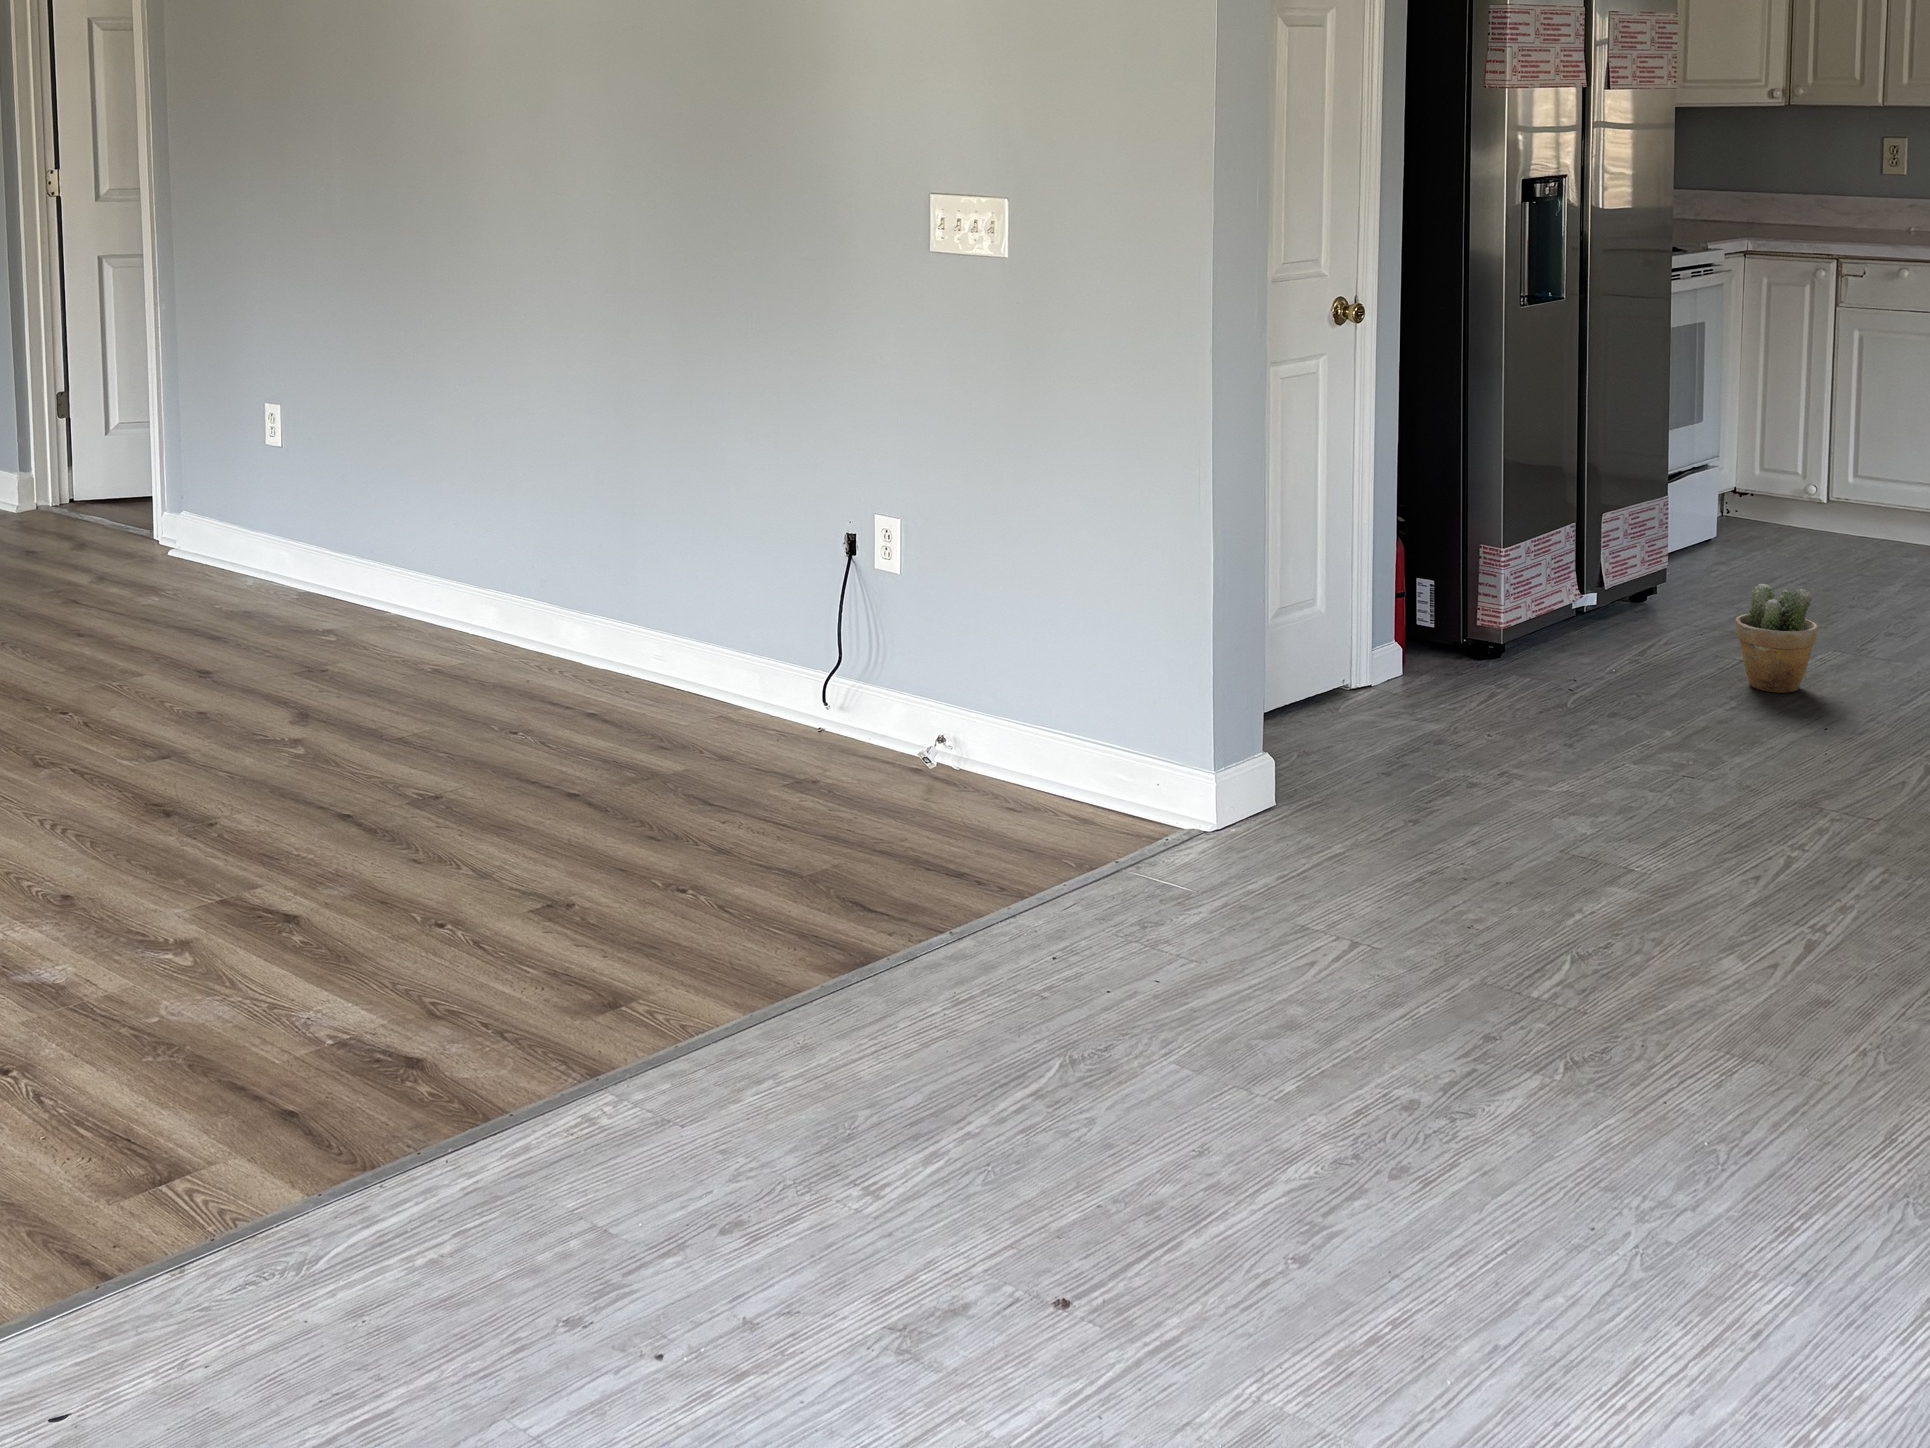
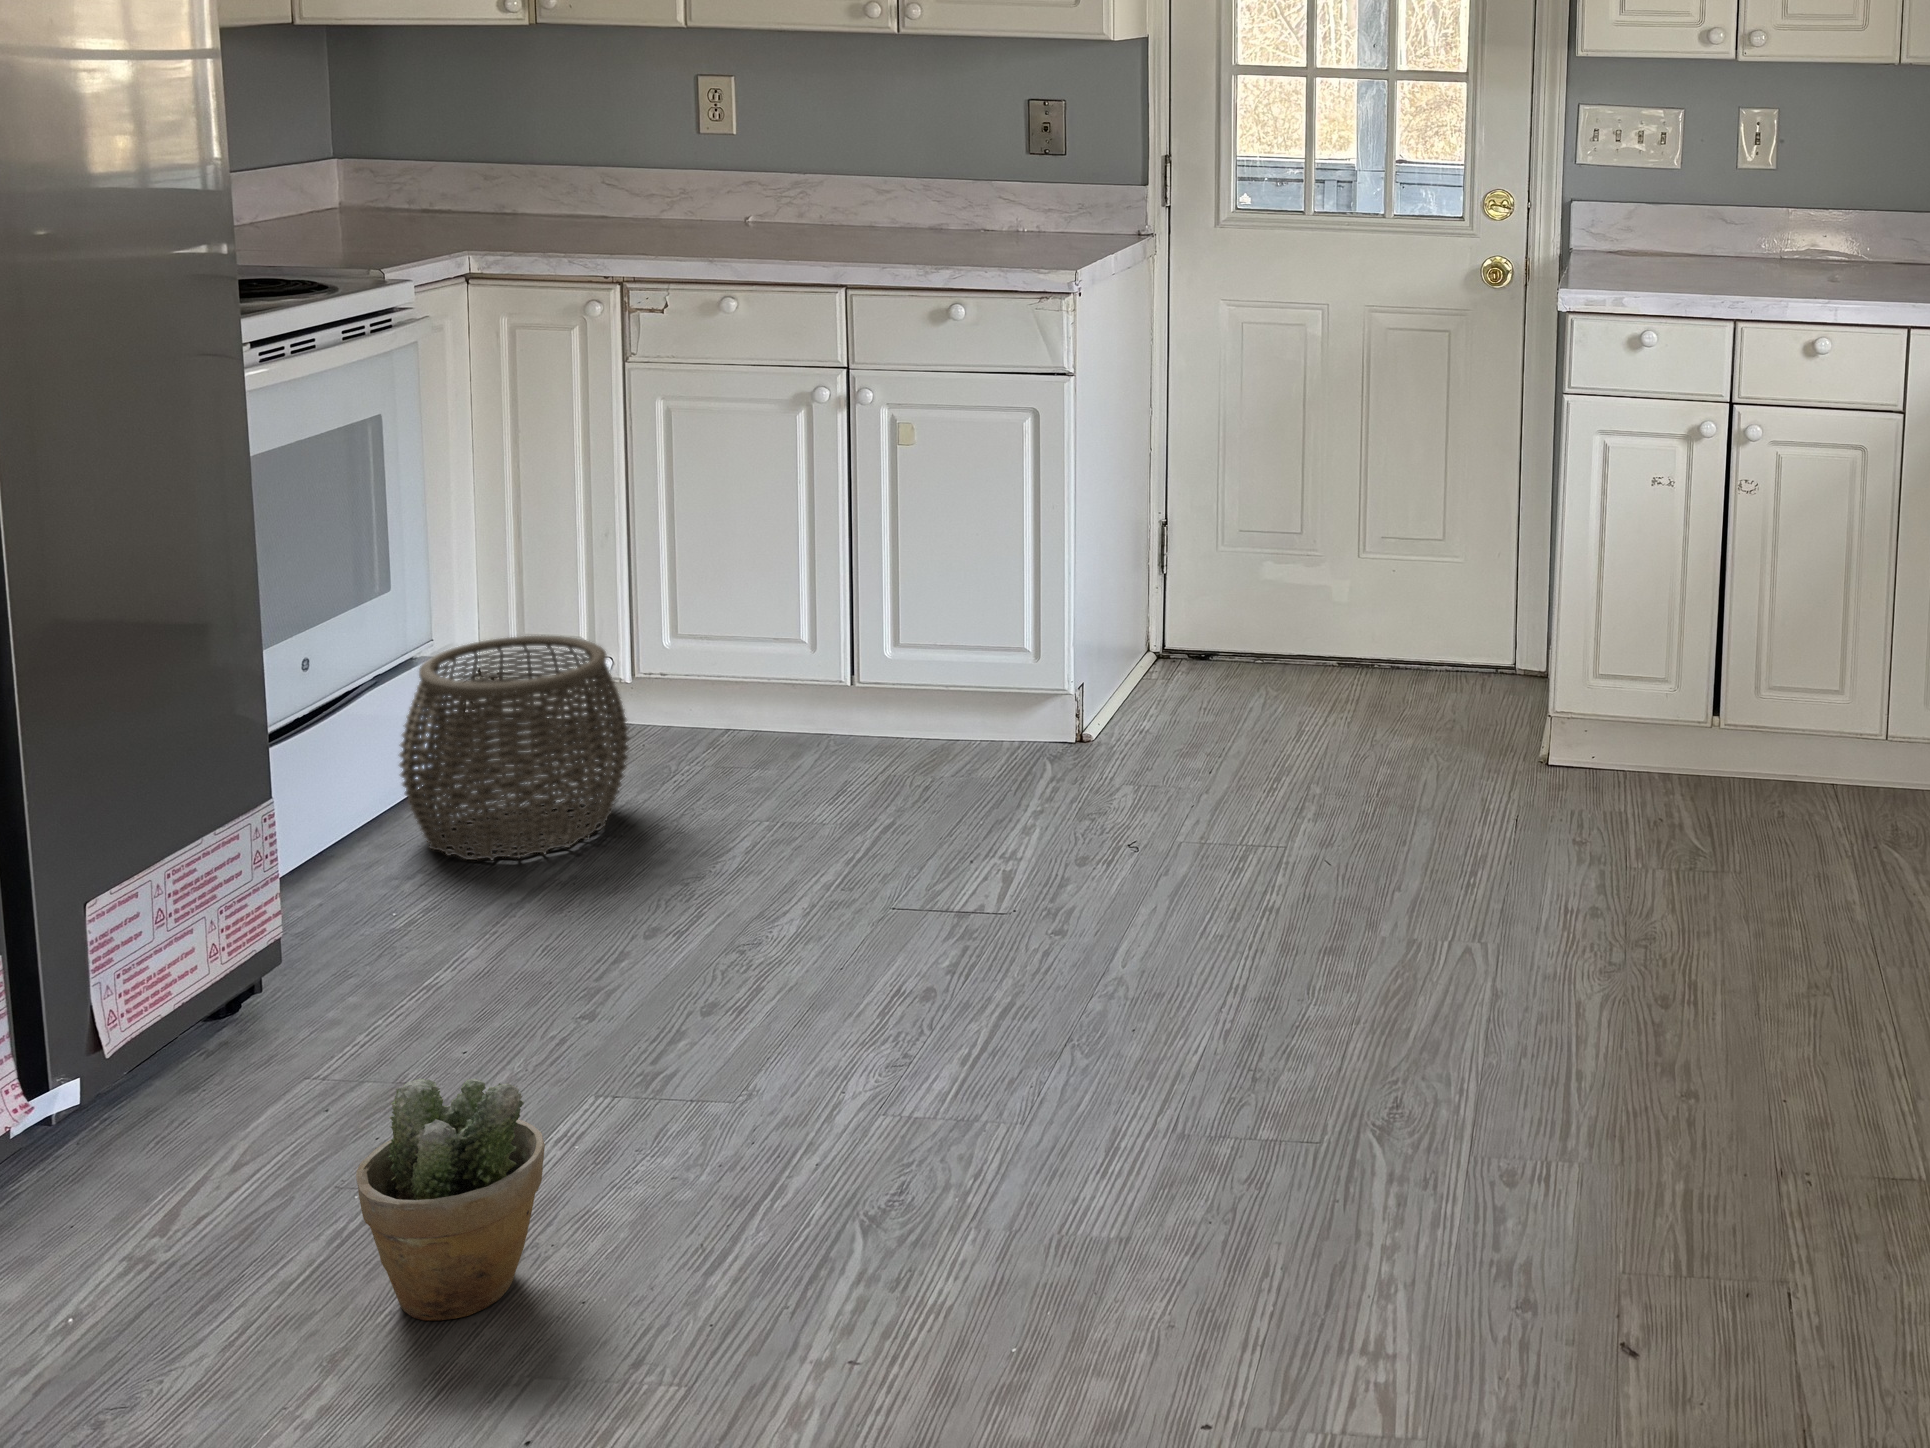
woven basket: none [1708,453,1833,569] -> present [399,636,629,860]

